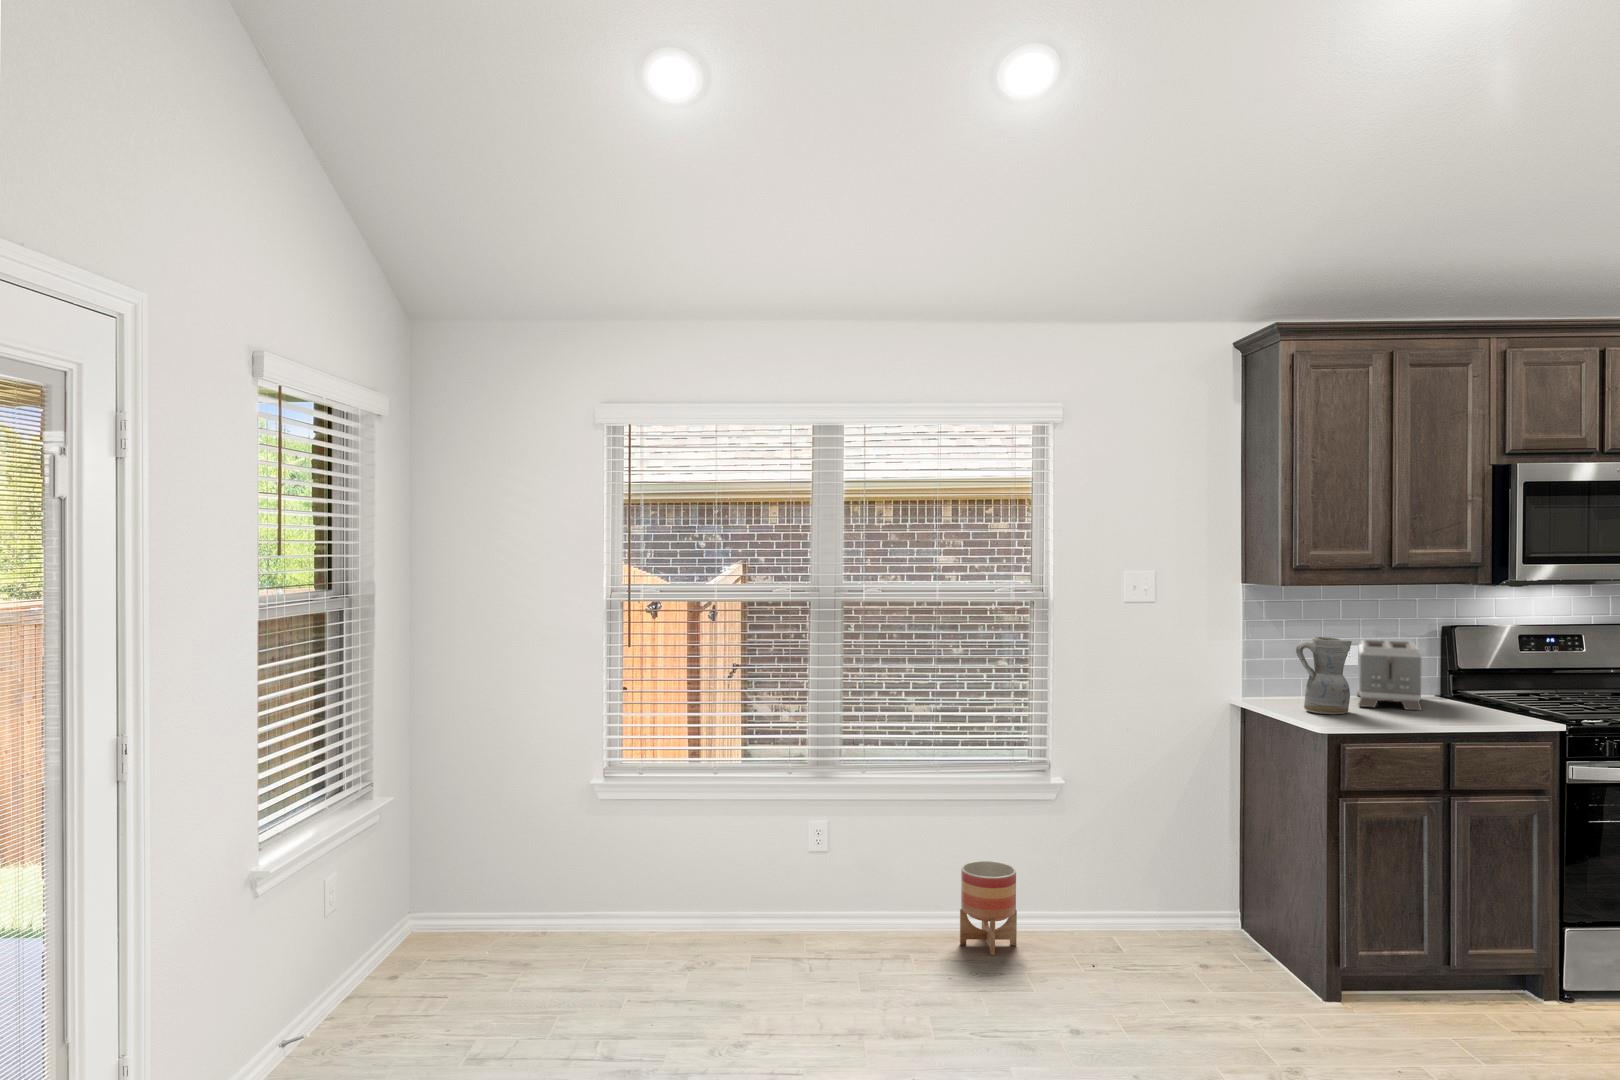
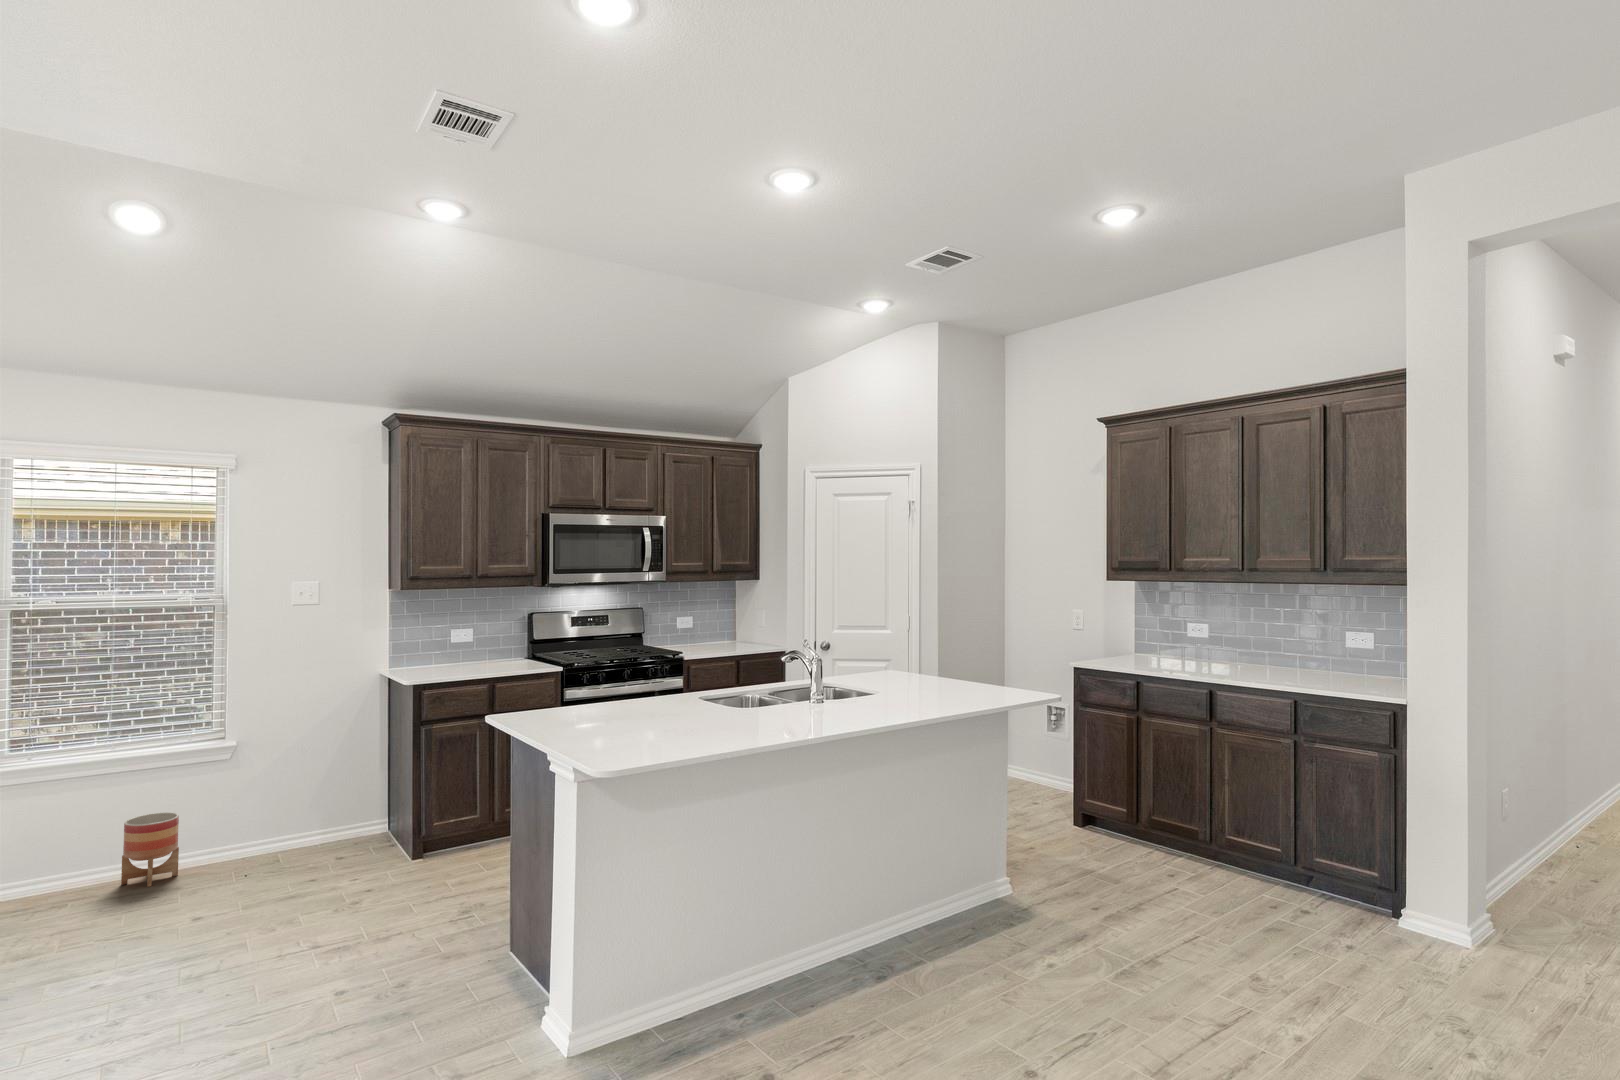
ceramic pitcher: present [1296,637,1352,714] -> none [410,622,447,673]
toaster: present [1357,640,1422,710] -> none [457,624,505,667]

